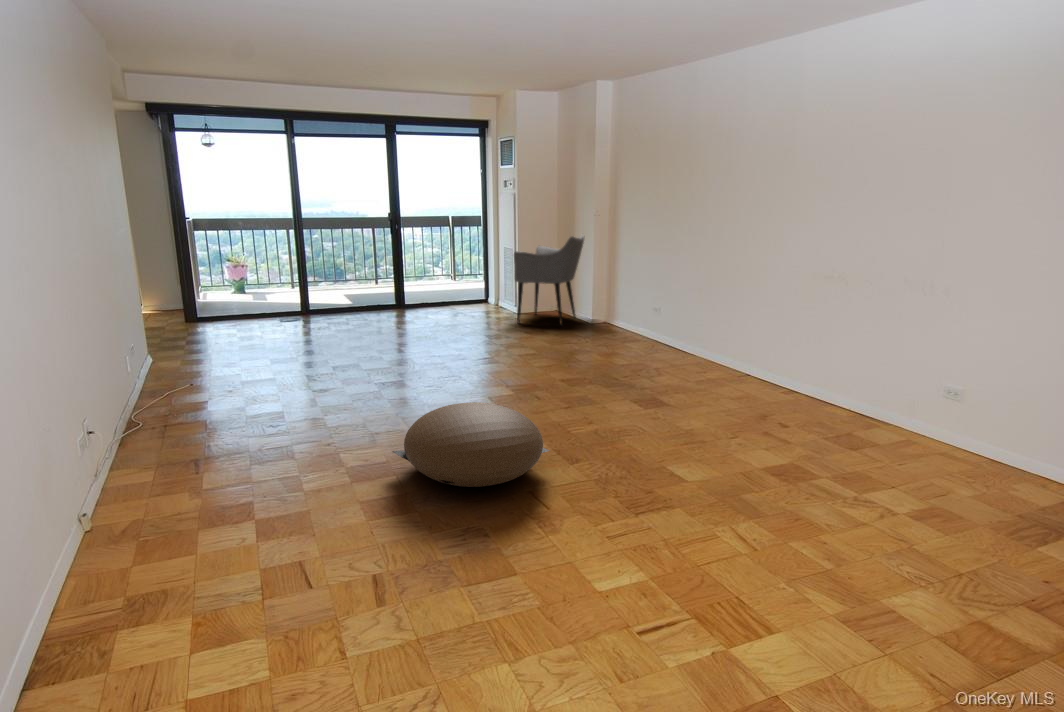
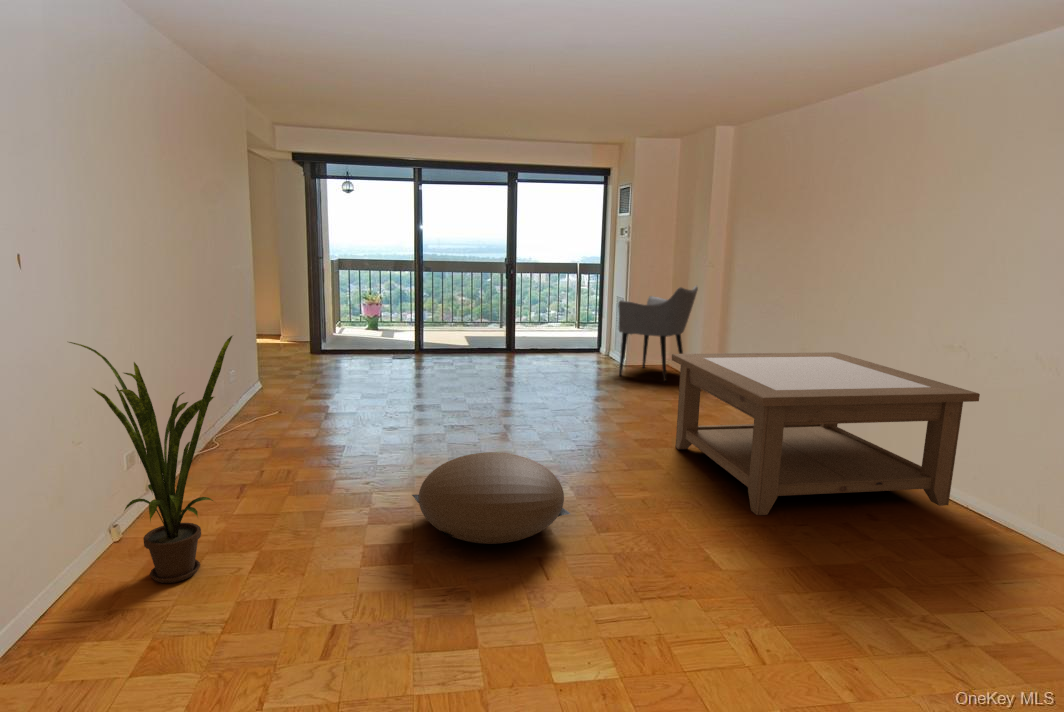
coffee table: none [594,289,855,434] -> present [672,352,980,515]
house plant: none [32,306,216,568] -> present [69,336,232,583]

